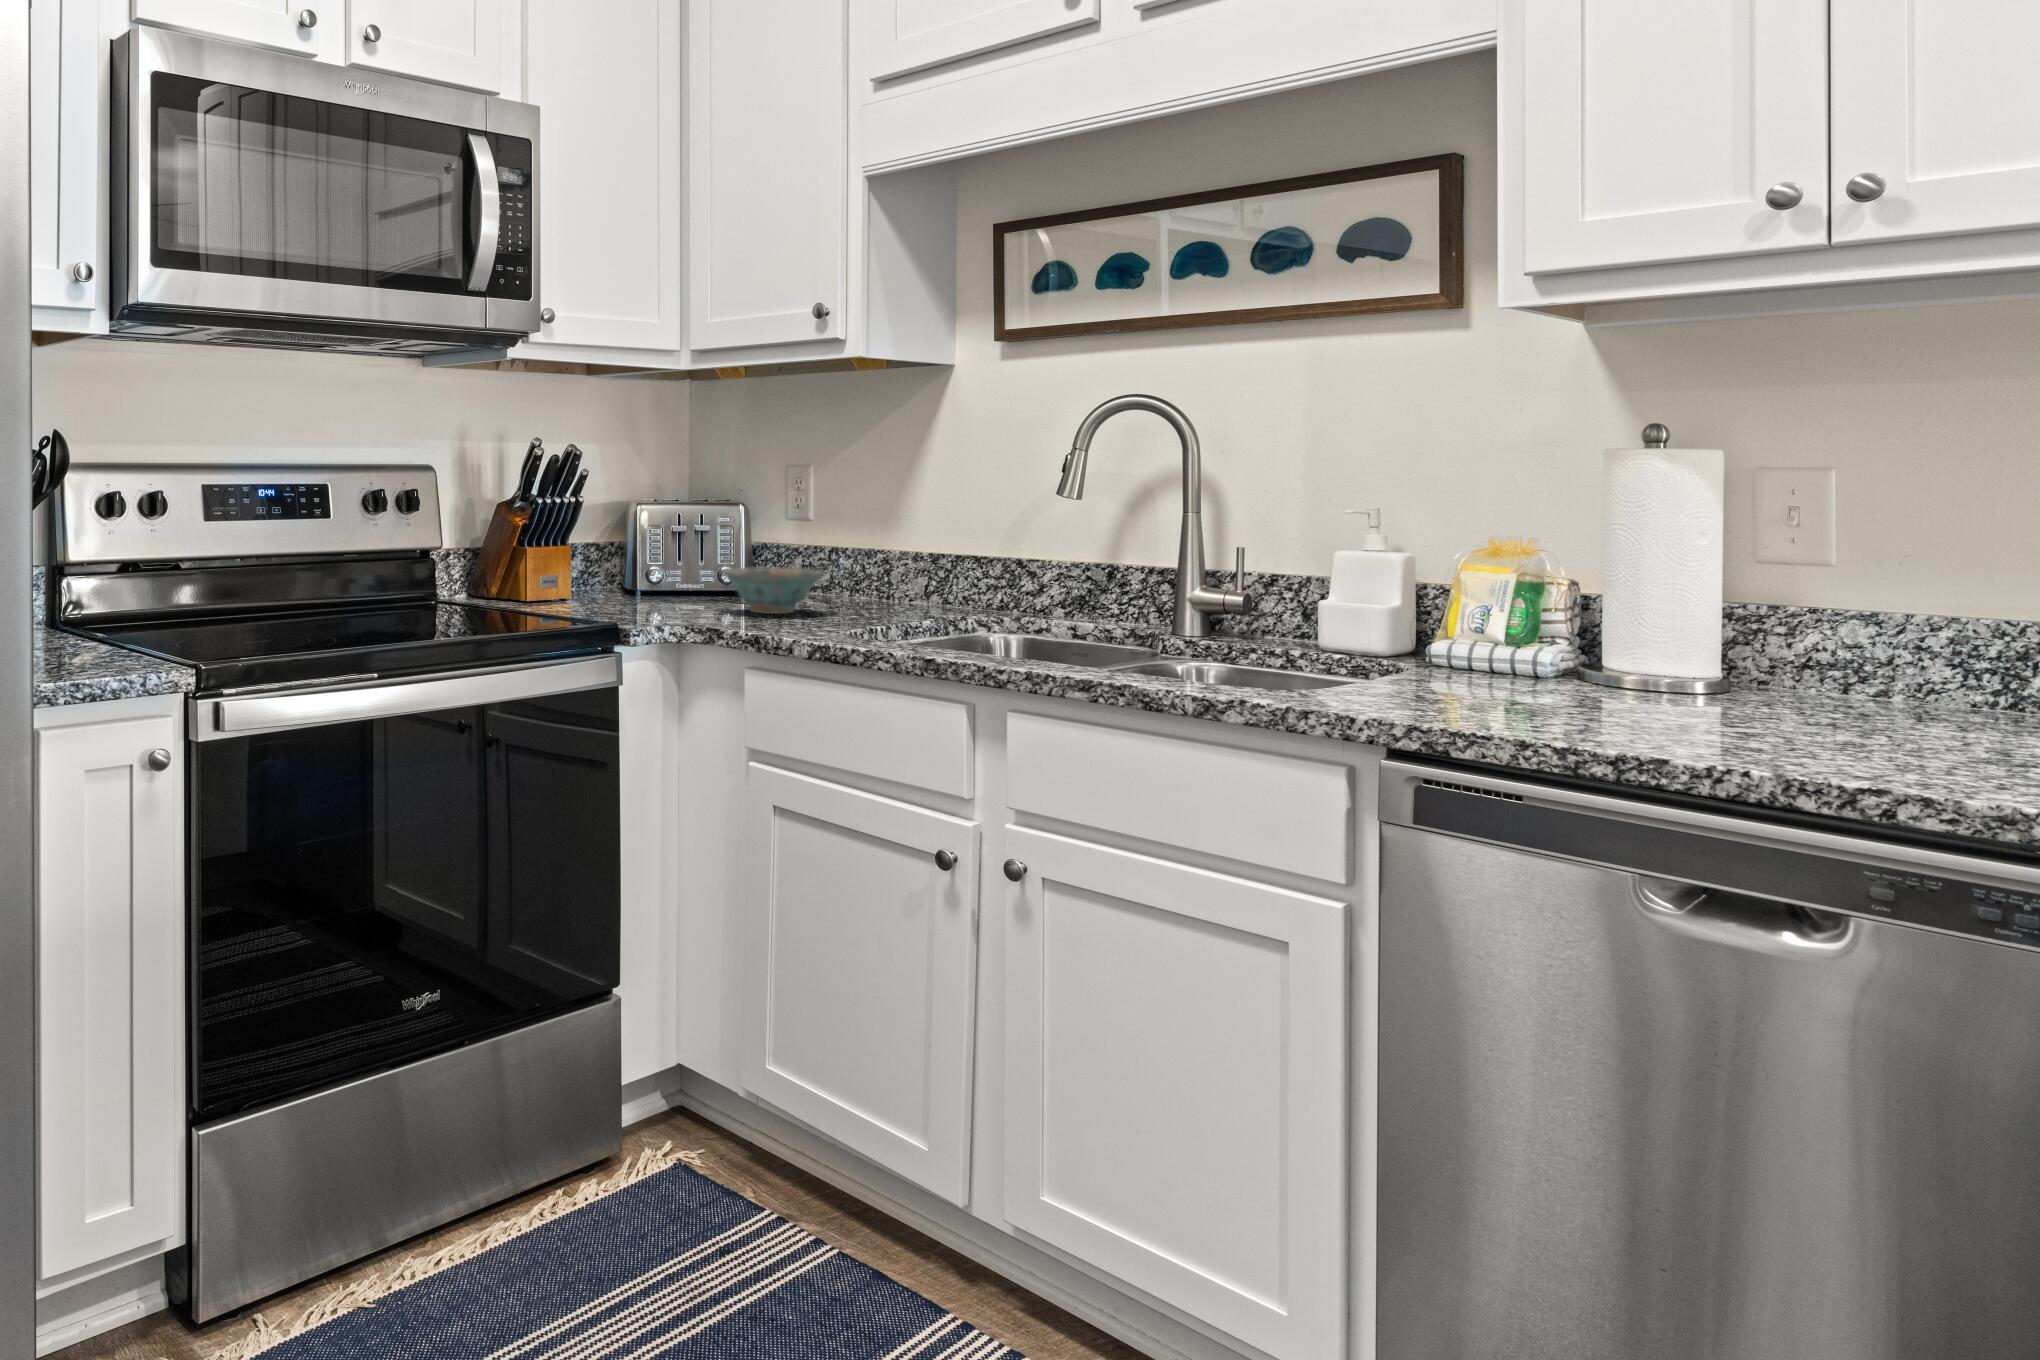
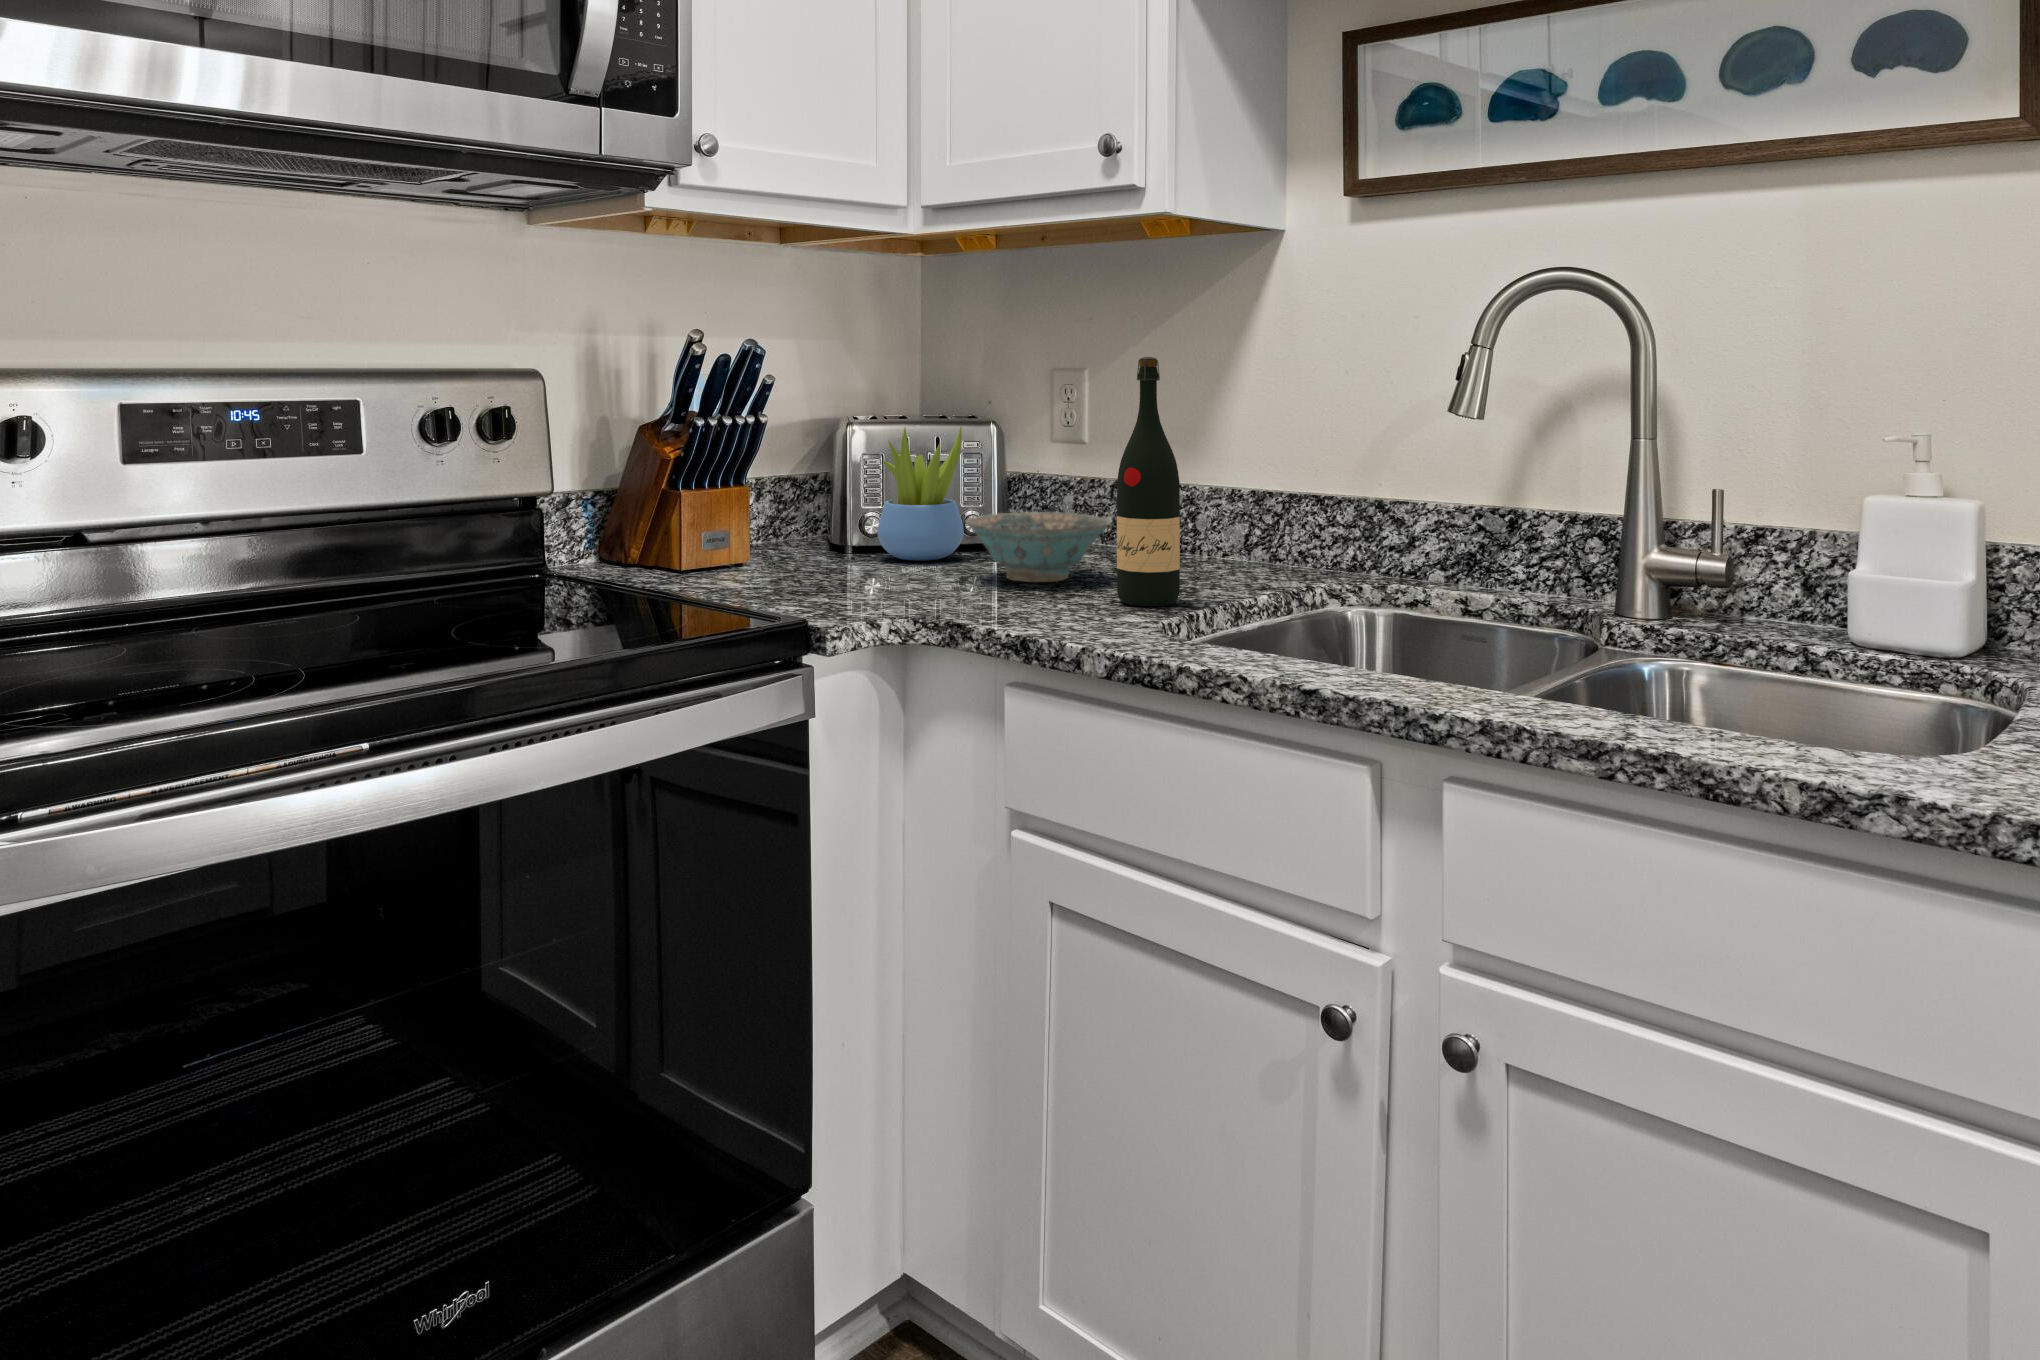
wine bottle: none [824,456,868,626] -> present [1117,357,1180,606]
succulent plant: none [660,507,722,602] -> present [878,427,964,561]

